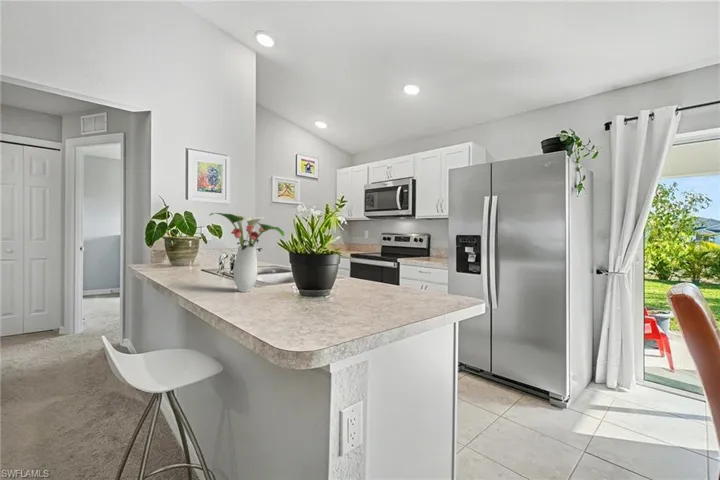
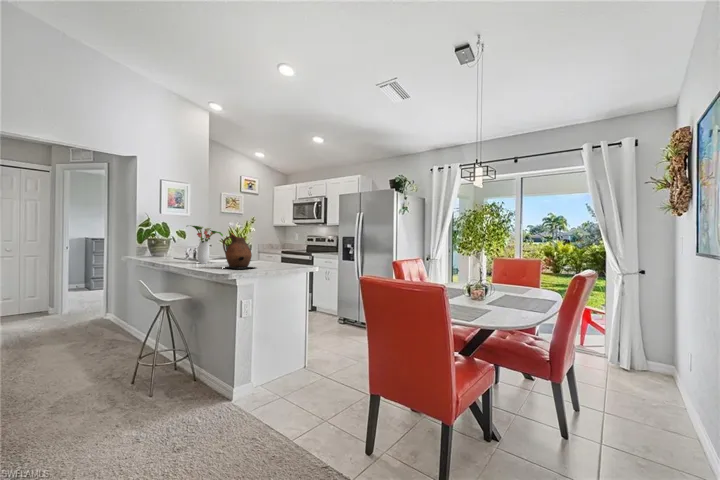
ceramic pitcher: none [288,229,370,329] -> present [223,233,255,269]

